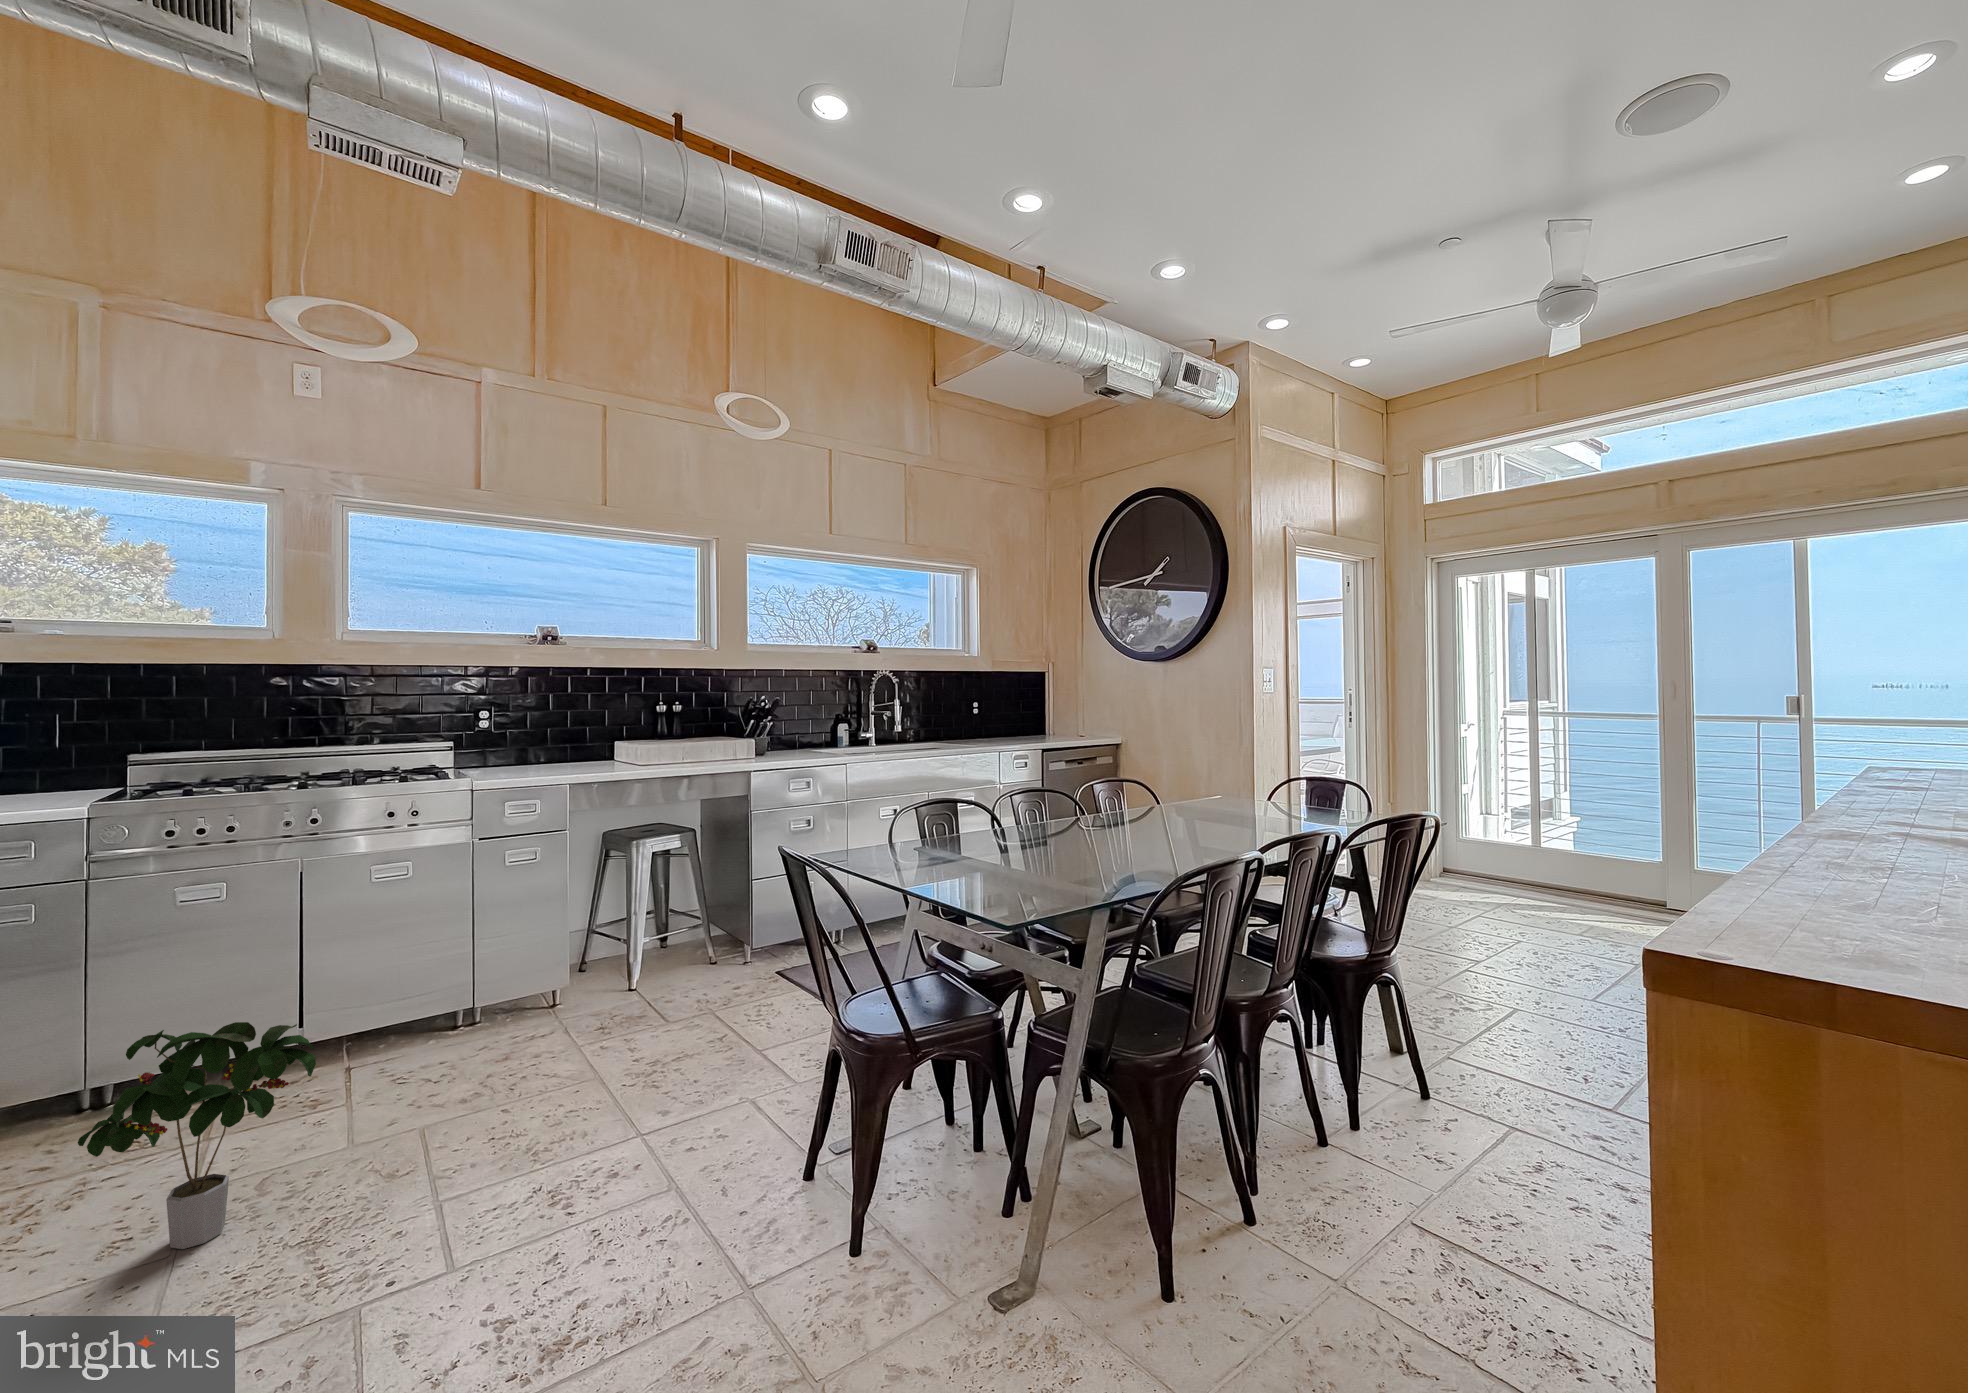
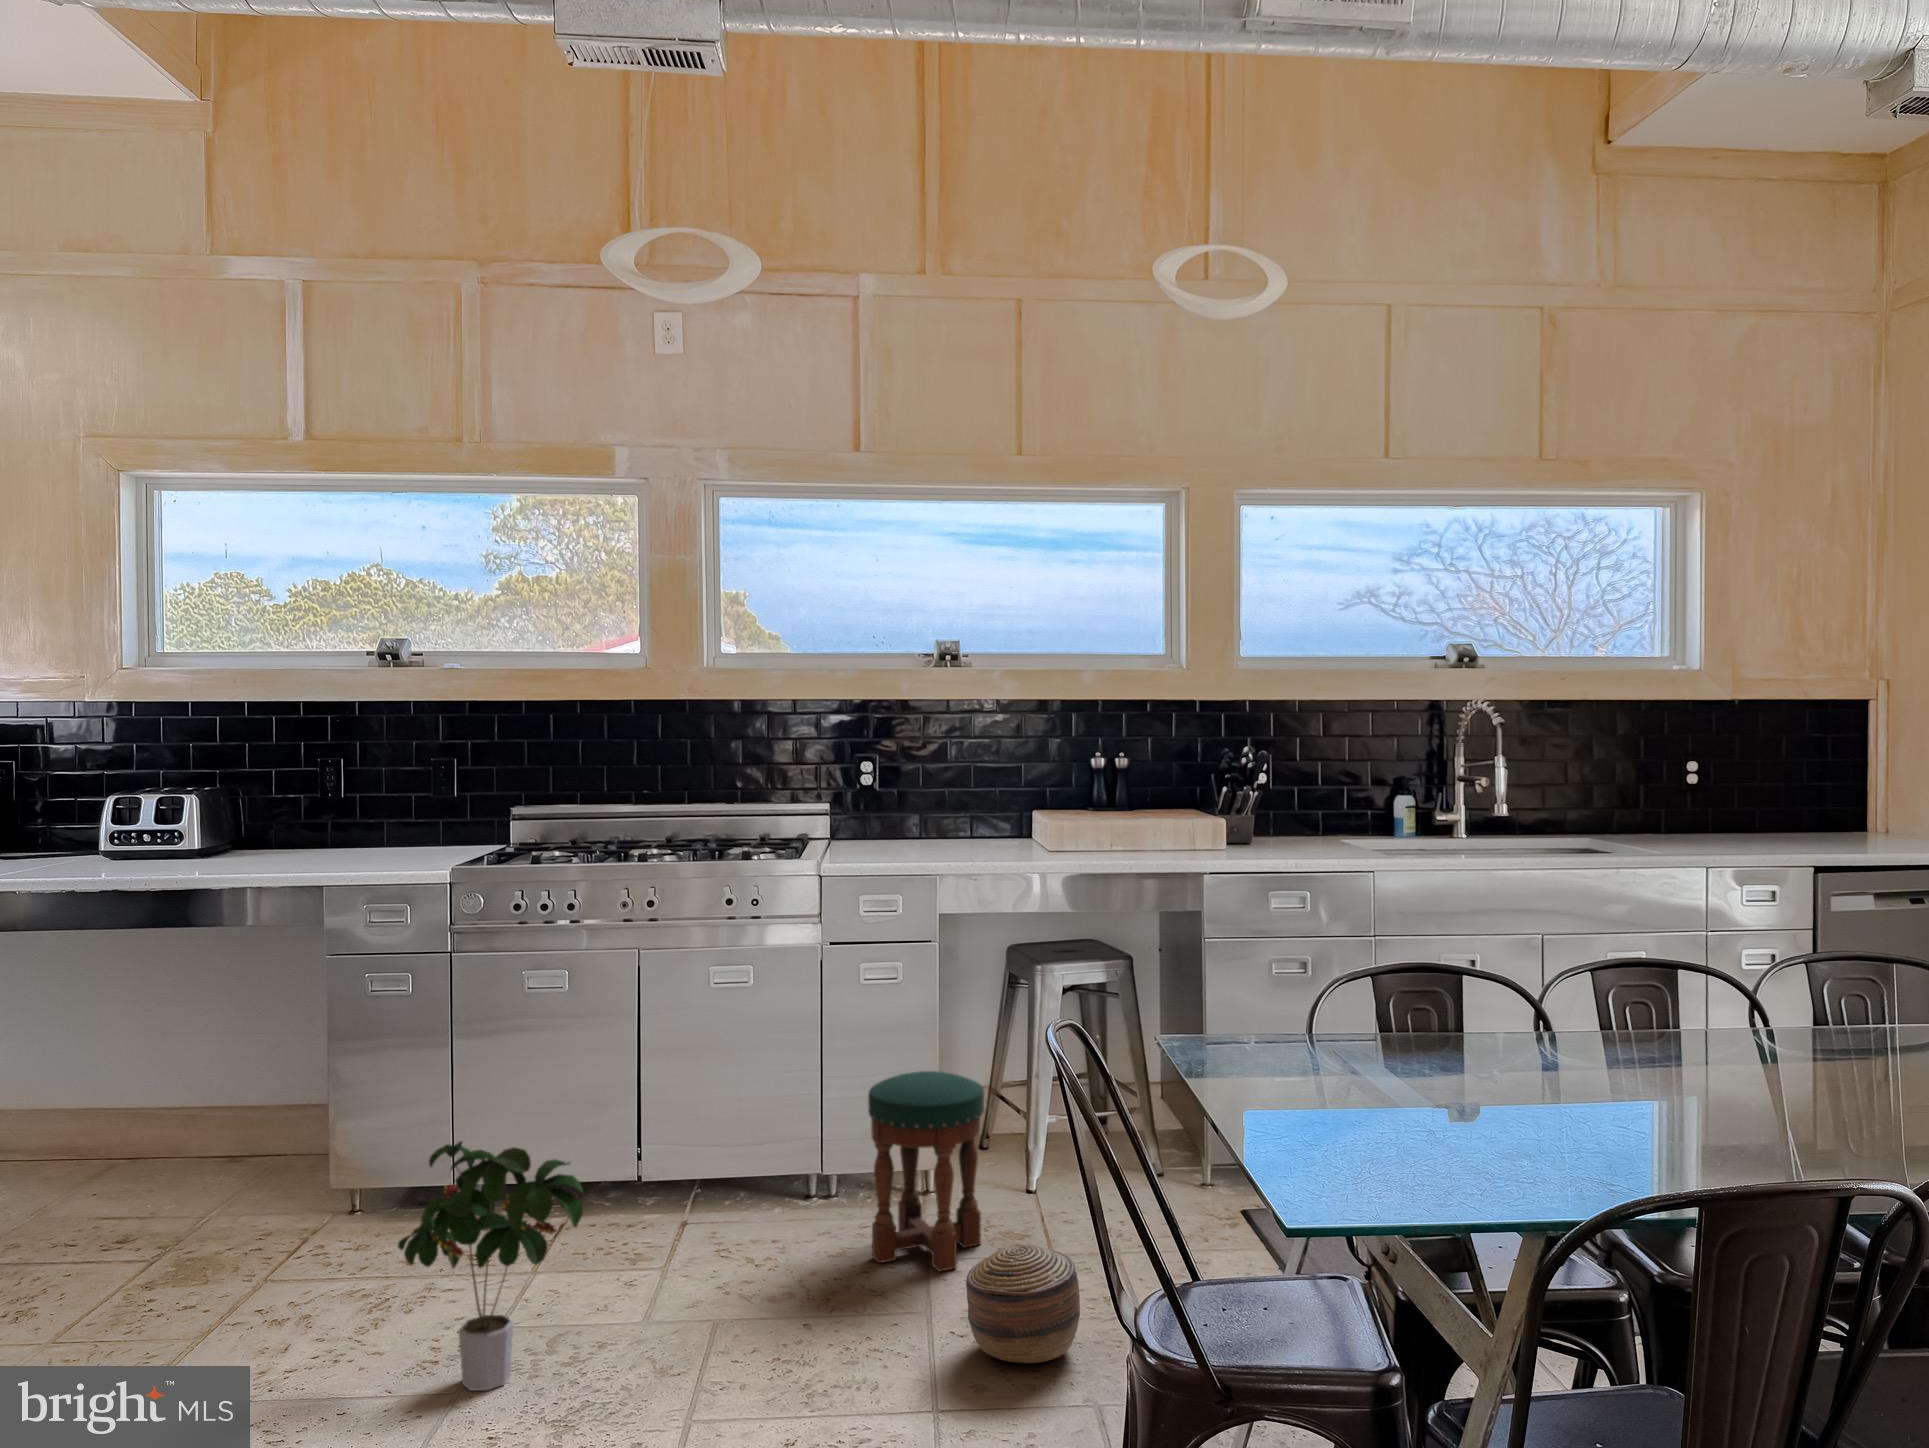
stool: none [531,914,622,1056] -> present [868,1071,984,1271]
basket: none [643,1010,725,1091] -> present [966,1244,1080,1363]

